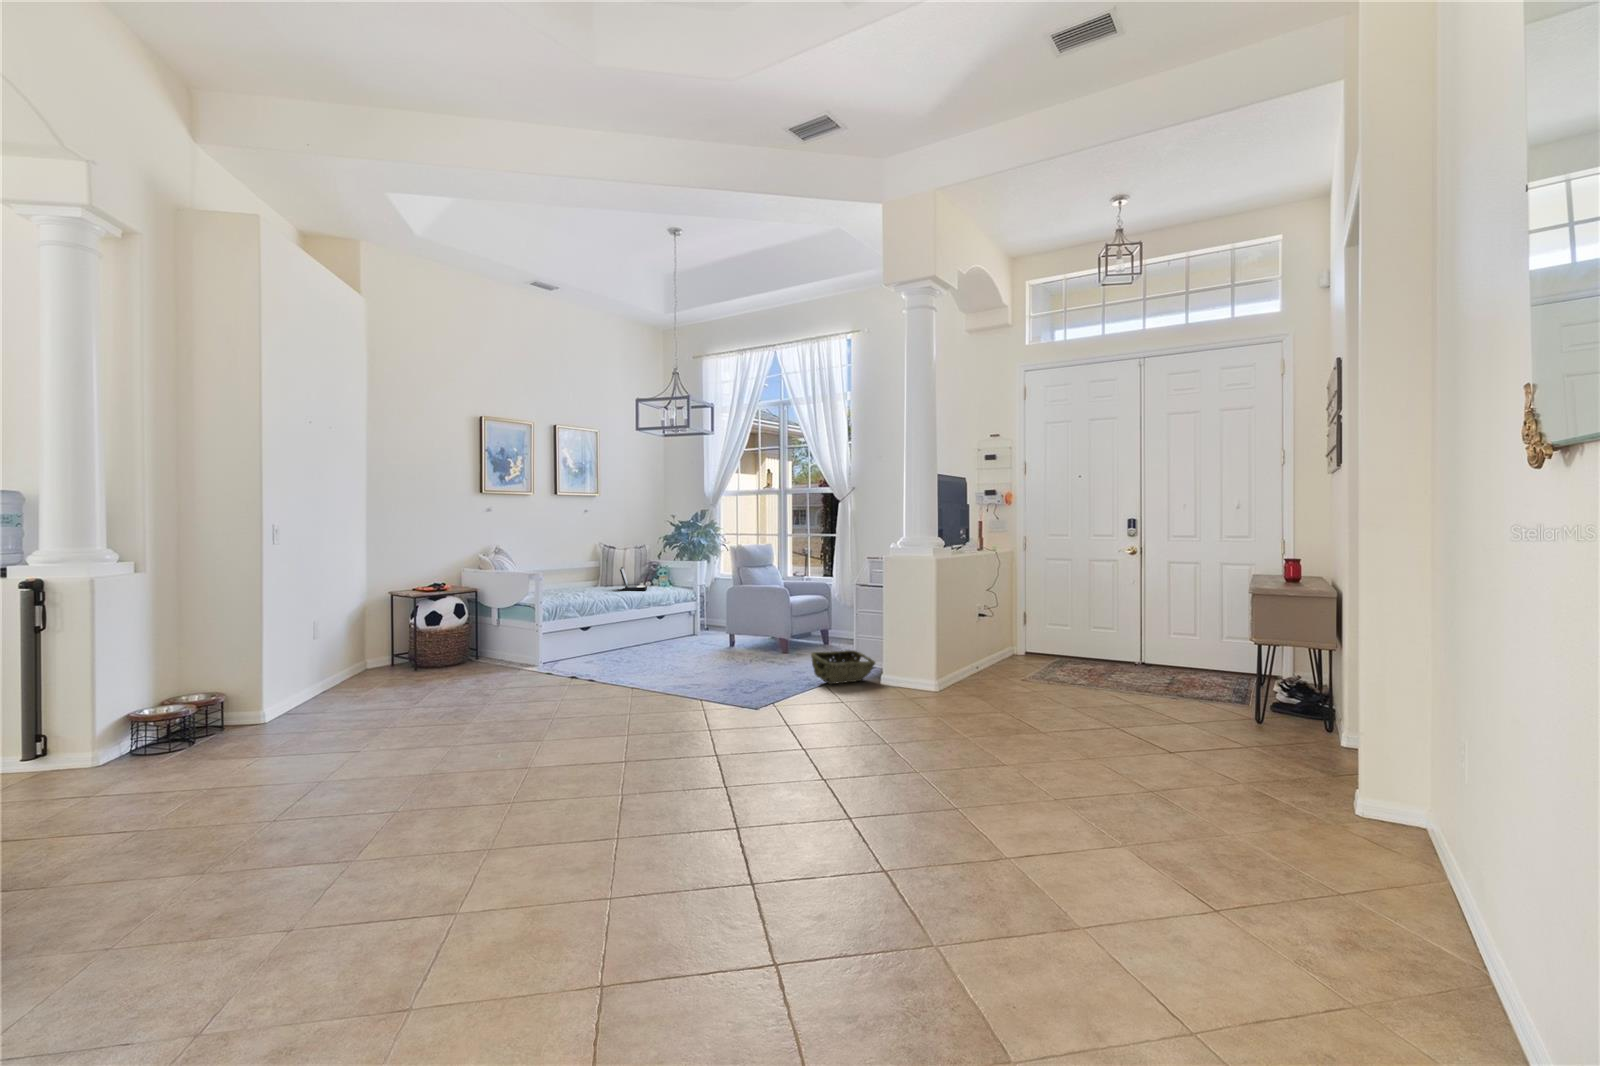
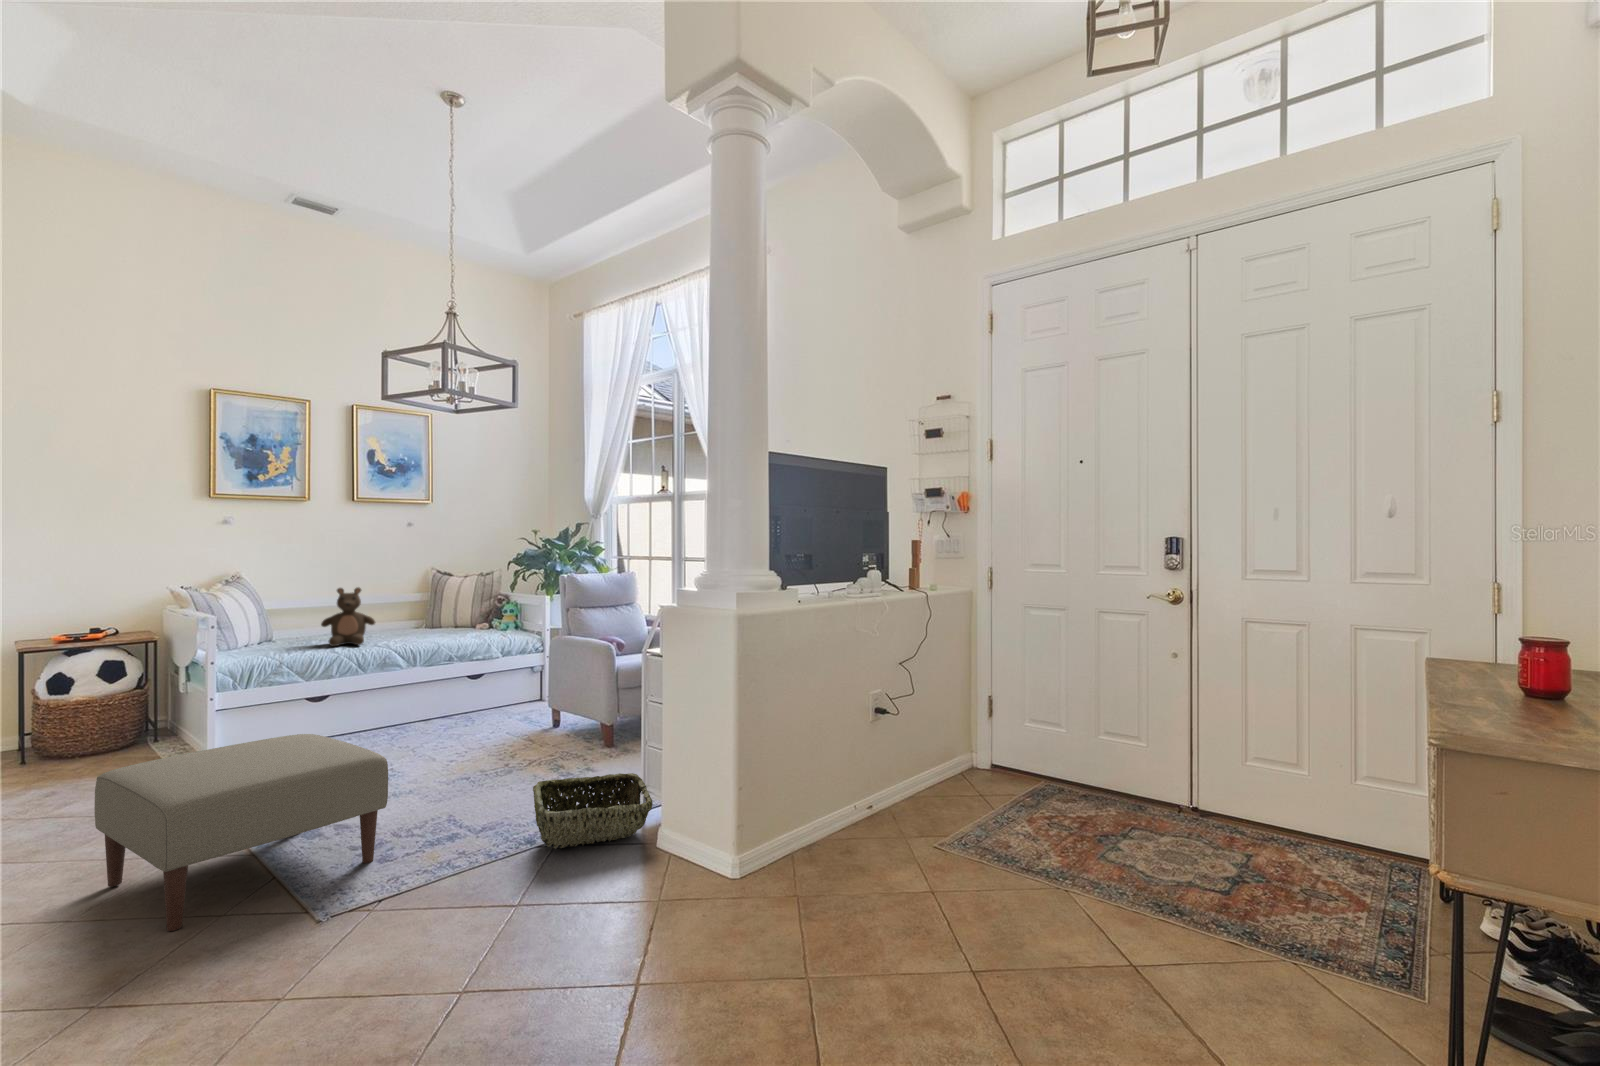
stuffed bear: none [573,555,605,594] -> present [321,588,375,646]
laptop: present [620,567,647,591] -> none [410,603,464,638]
ottoman: none [613,631,747,710] -> present [94,734,388,931]

